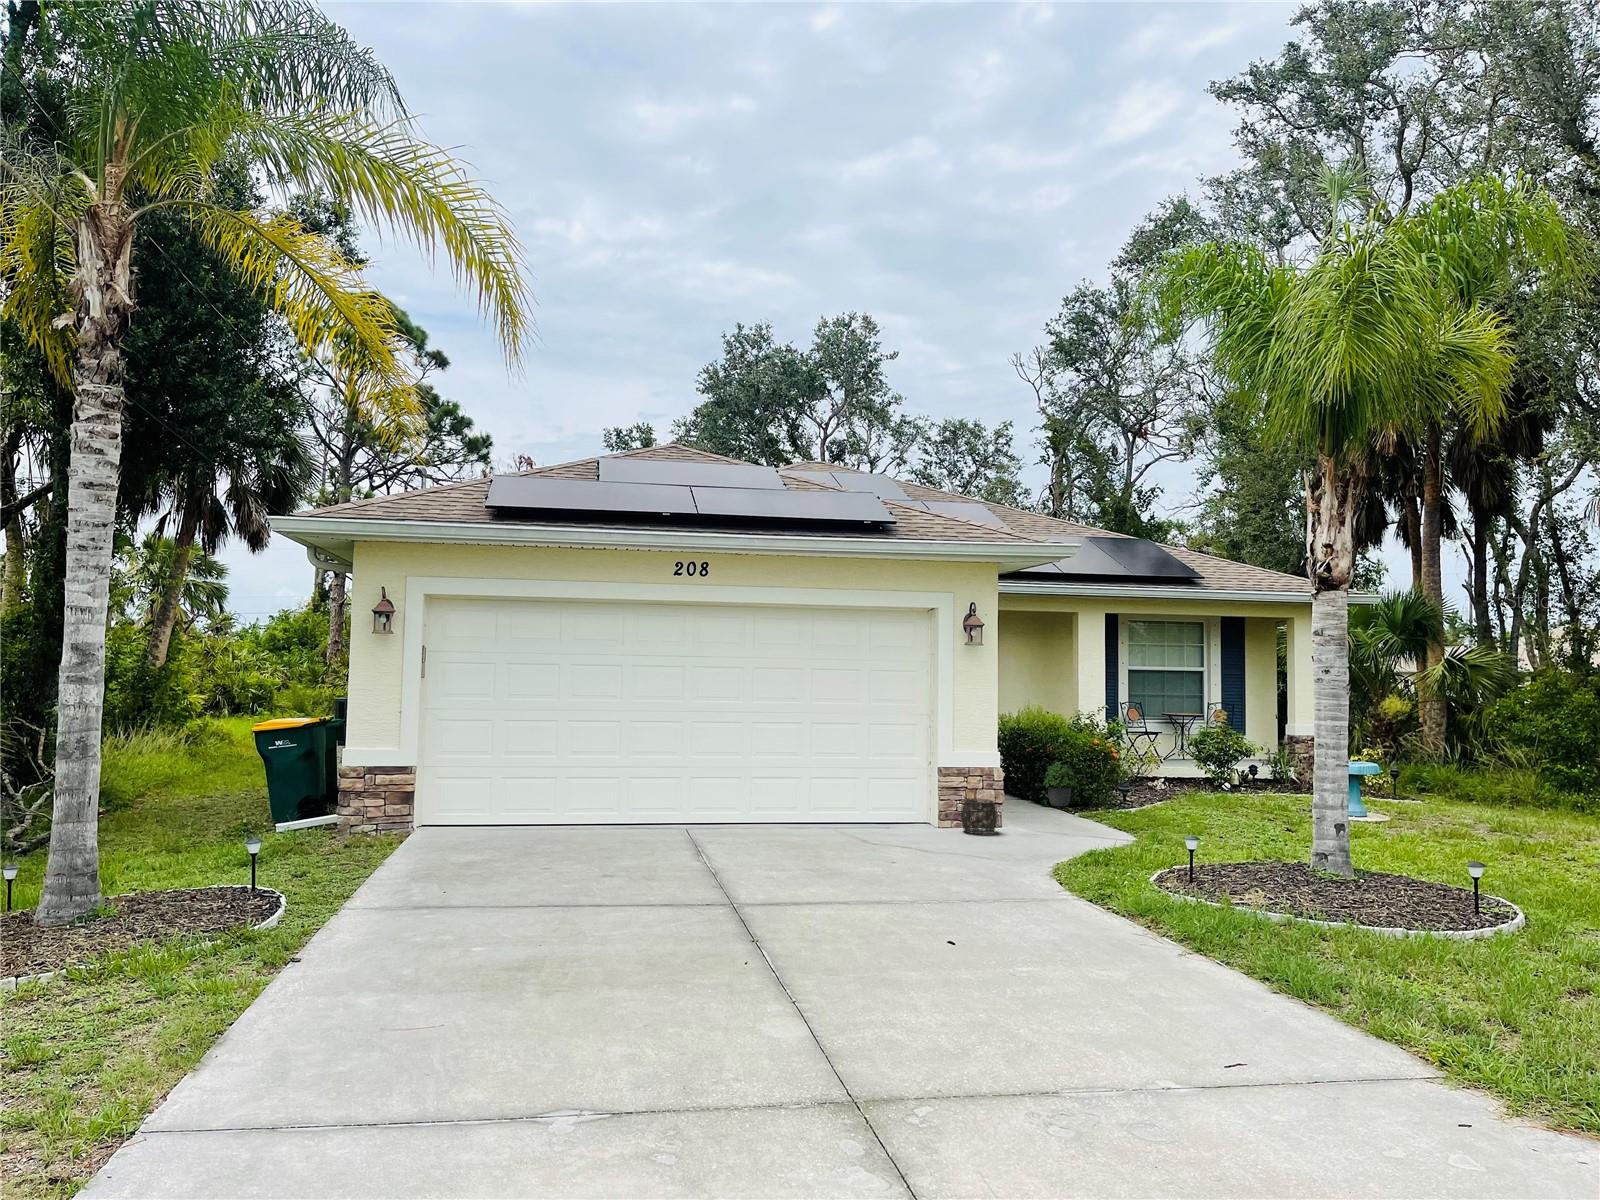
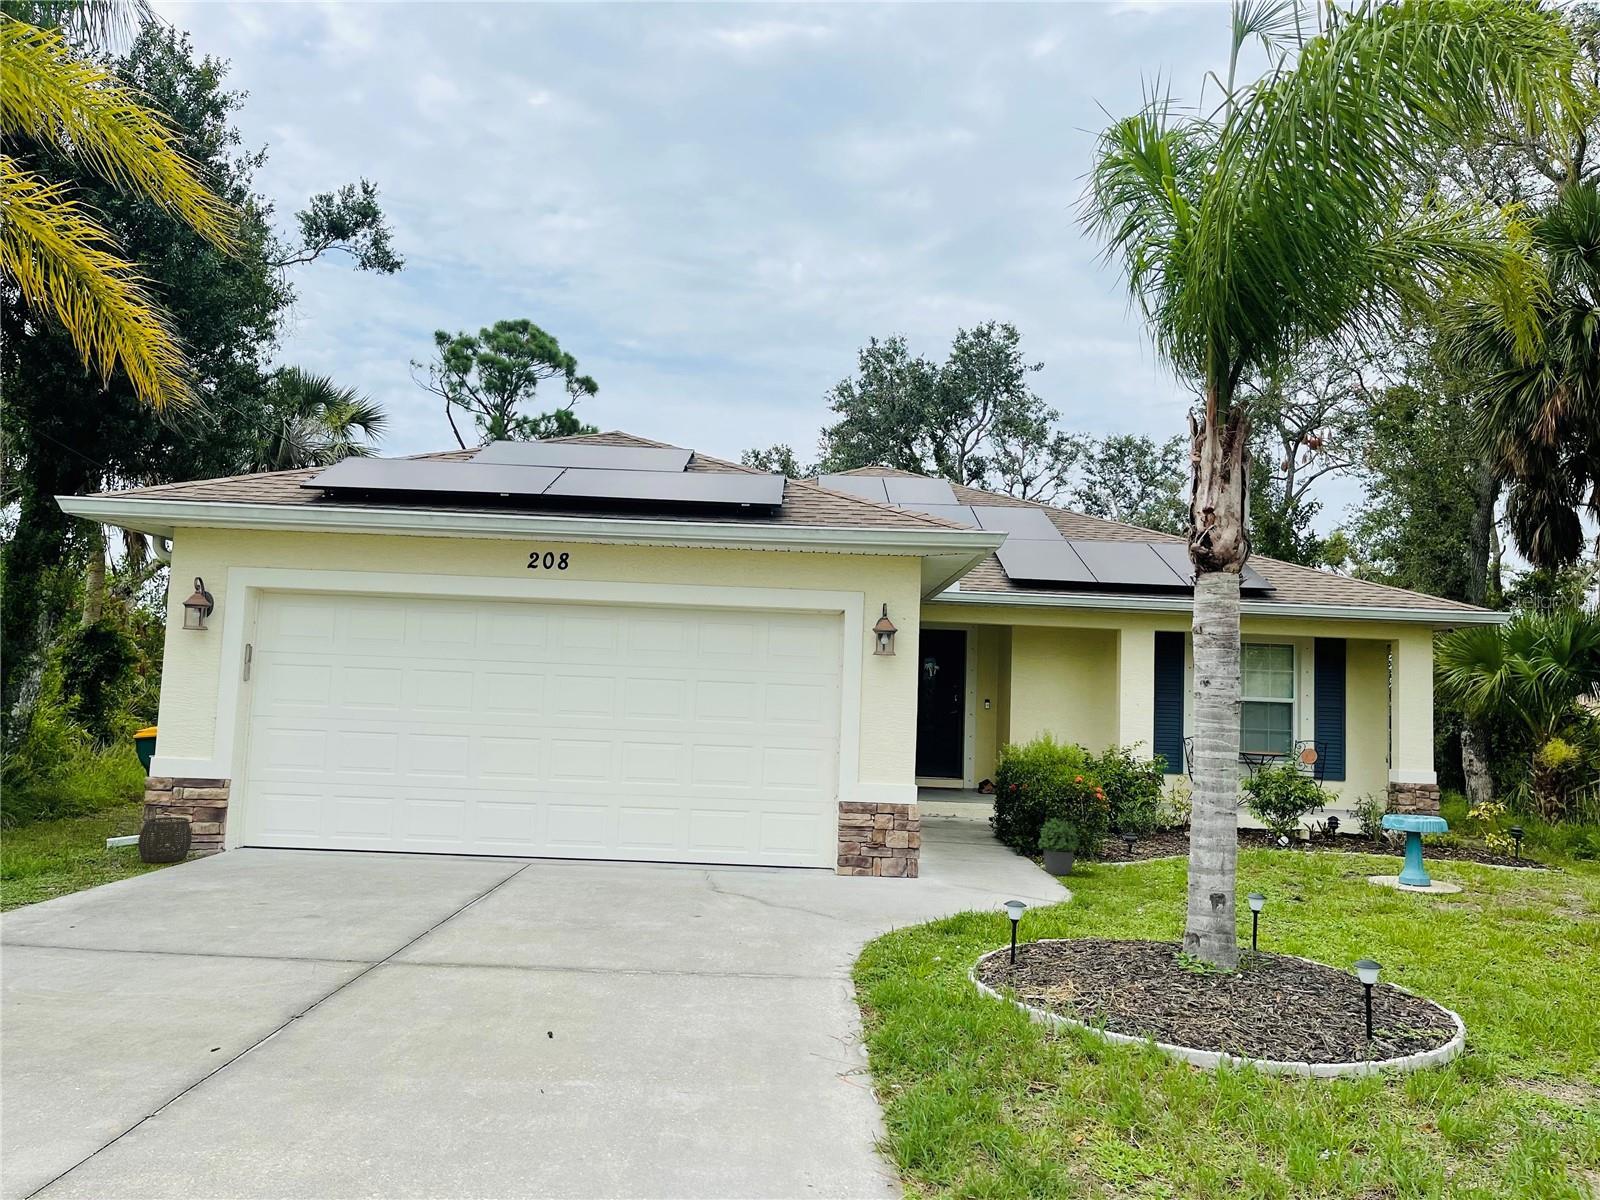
woven basket: present [961,798,997,834] -> present [138,817,192,863]

